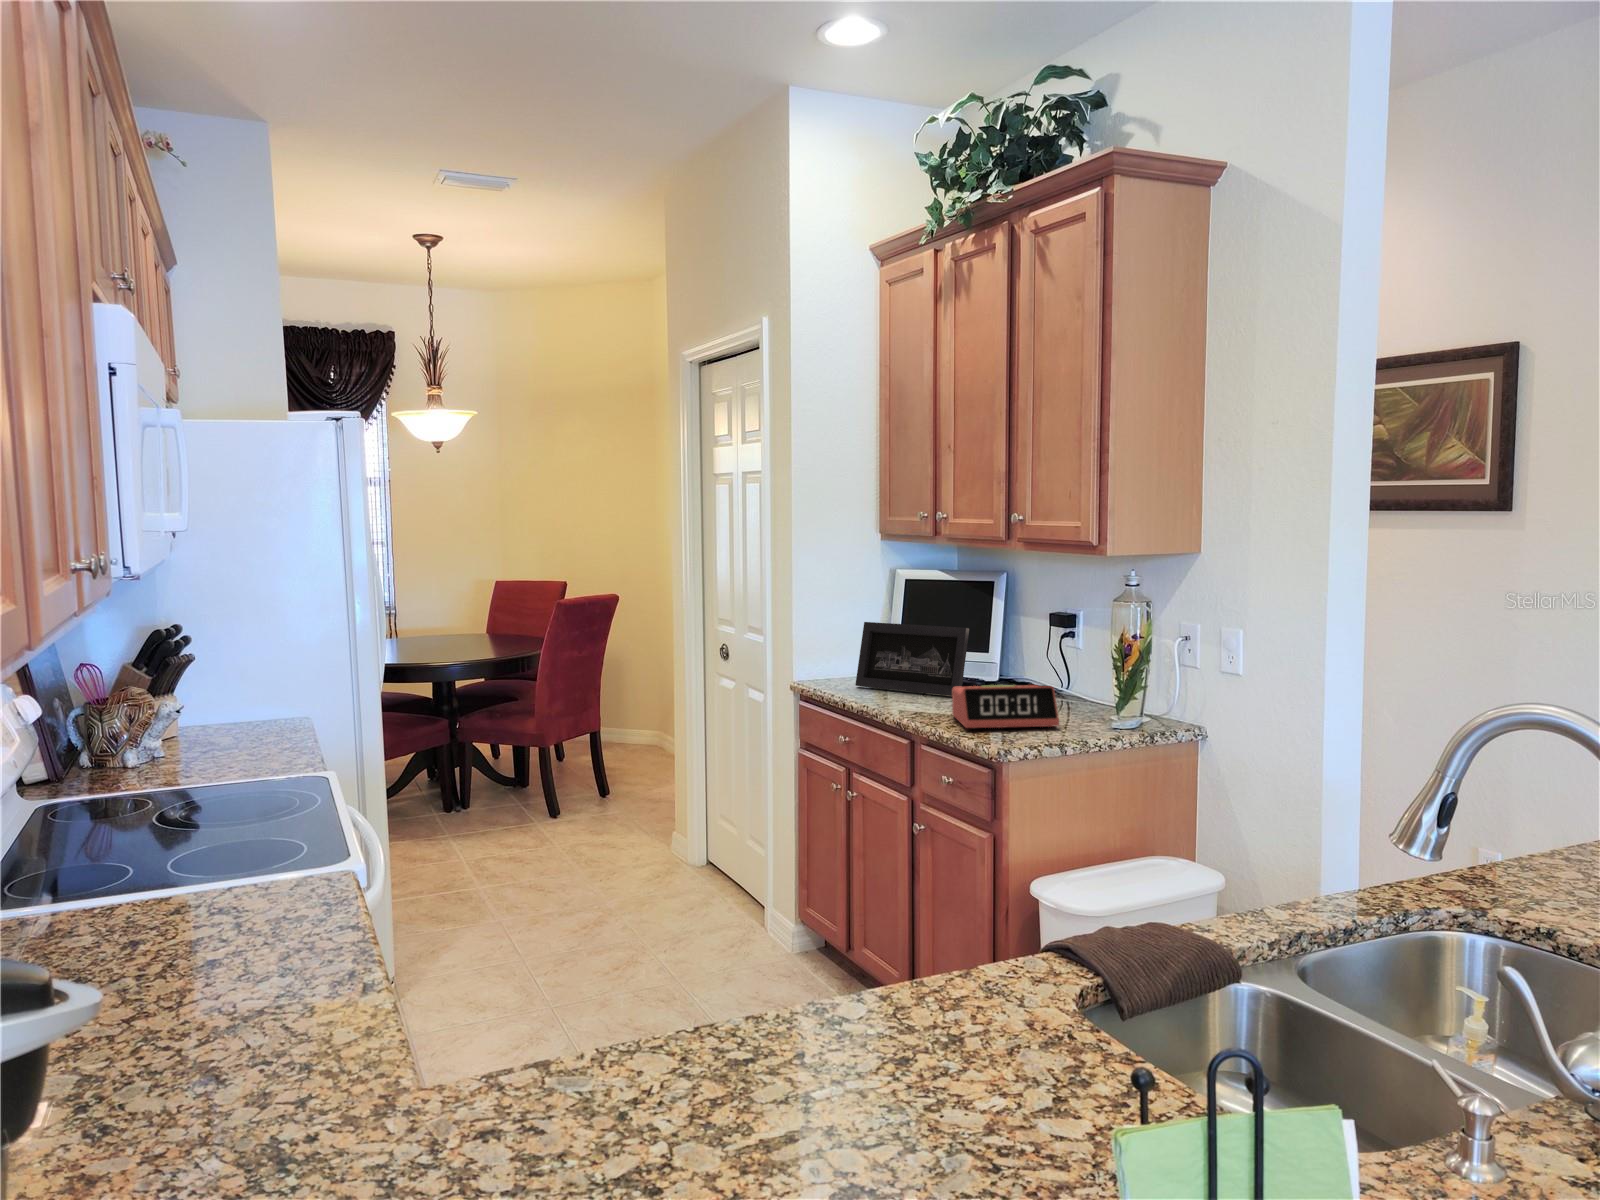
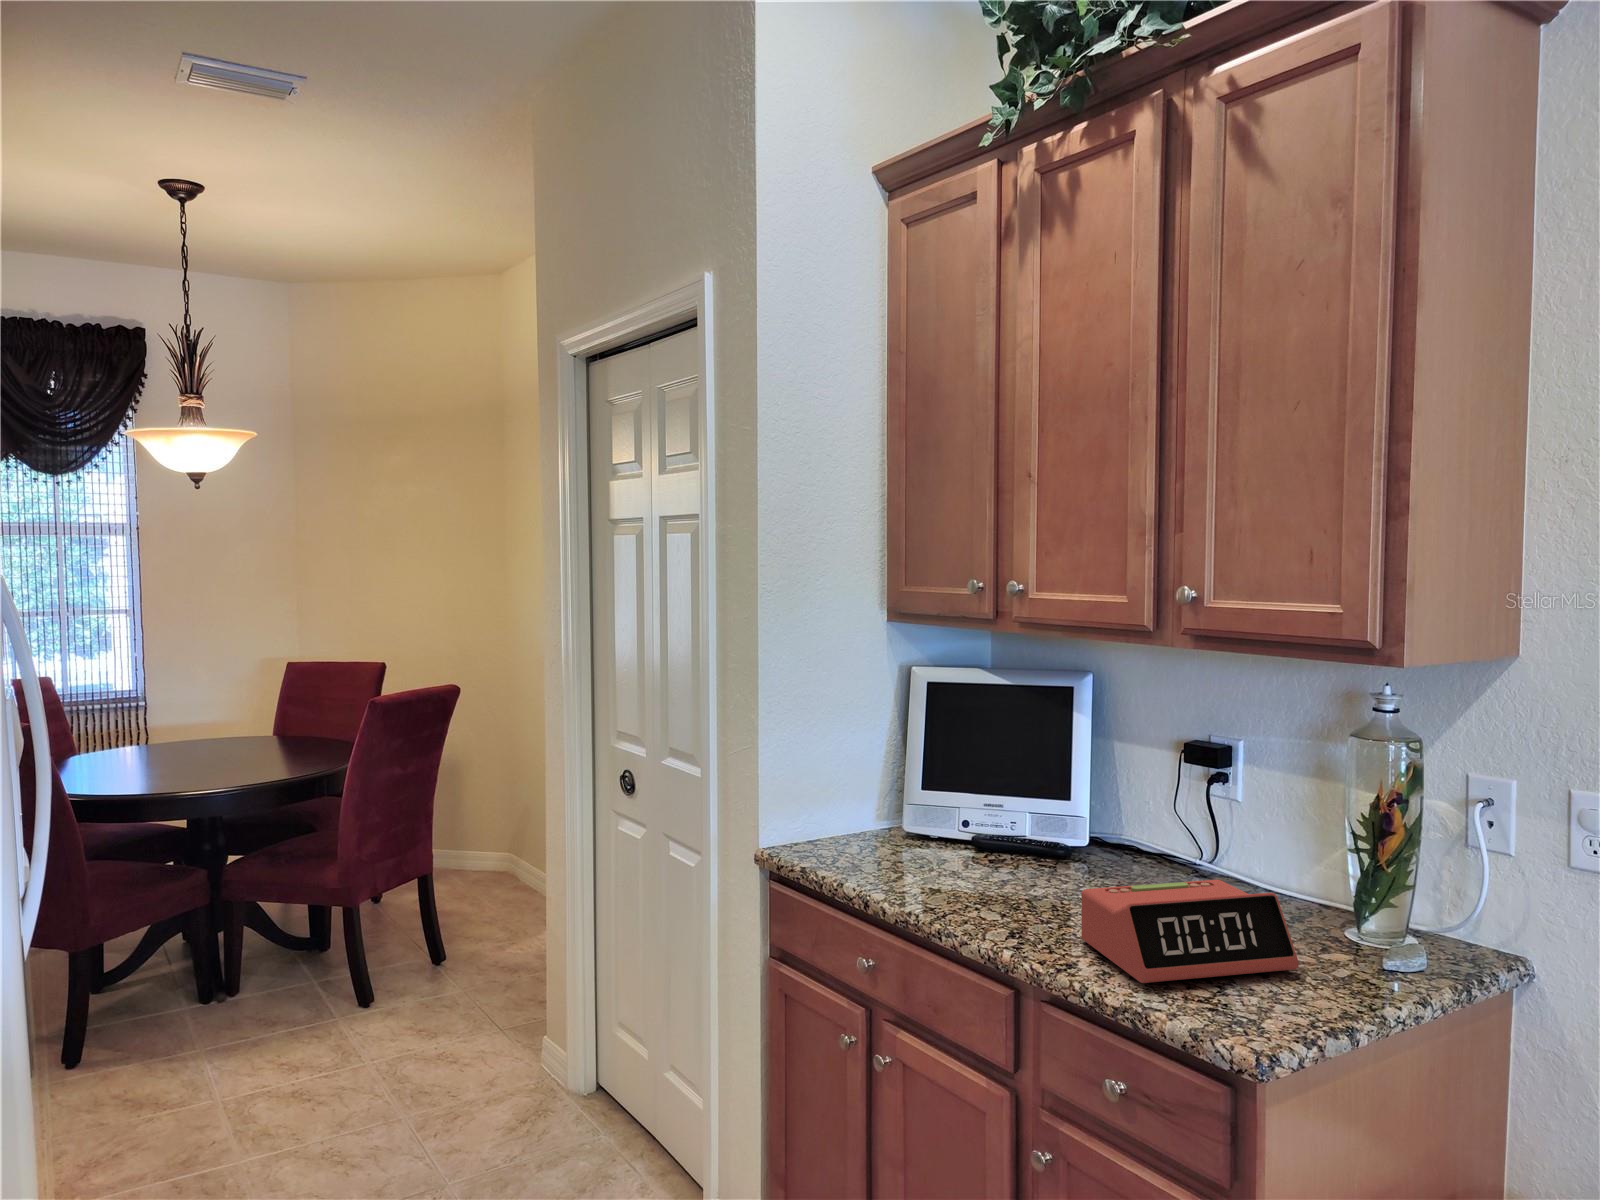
picture frame: present [856,622,969,696] -> none [865,754,1060,882]

